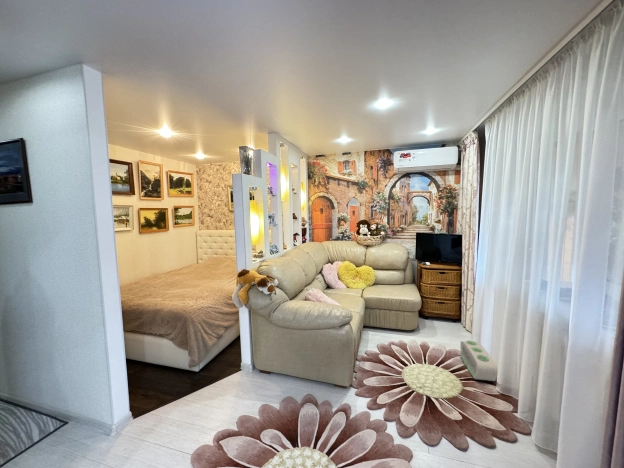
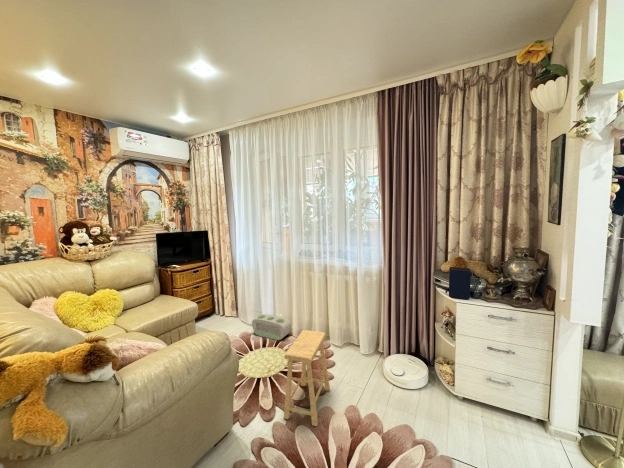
footstool: none [377,360,441,450] -> present [284,330,330,426]

